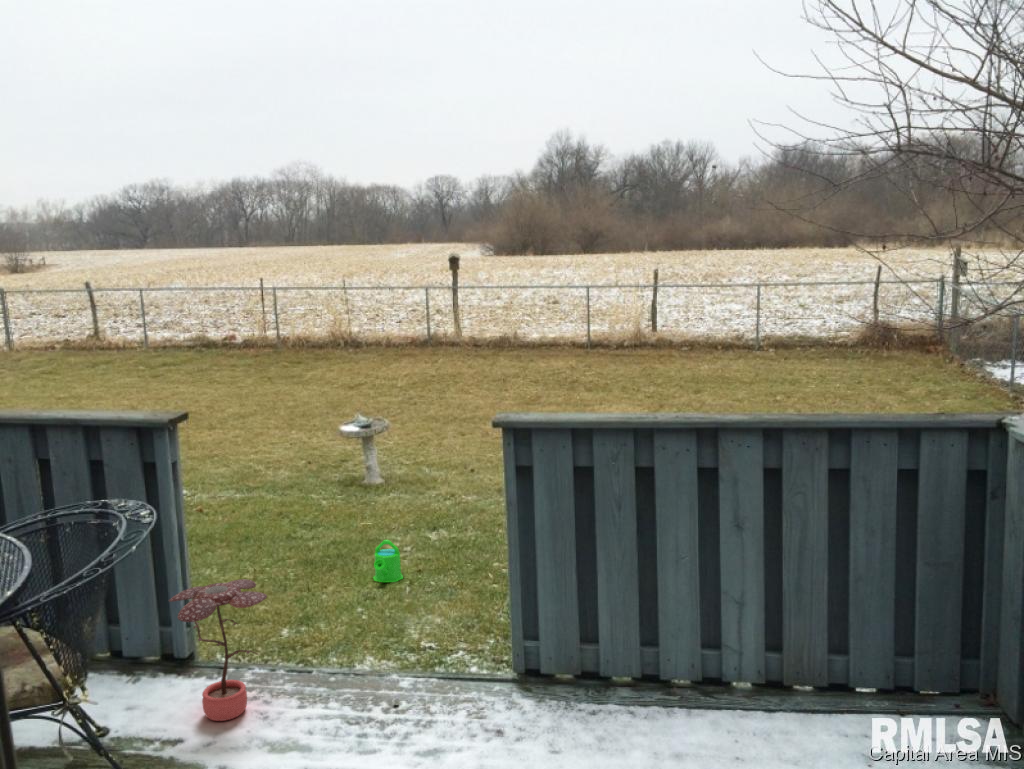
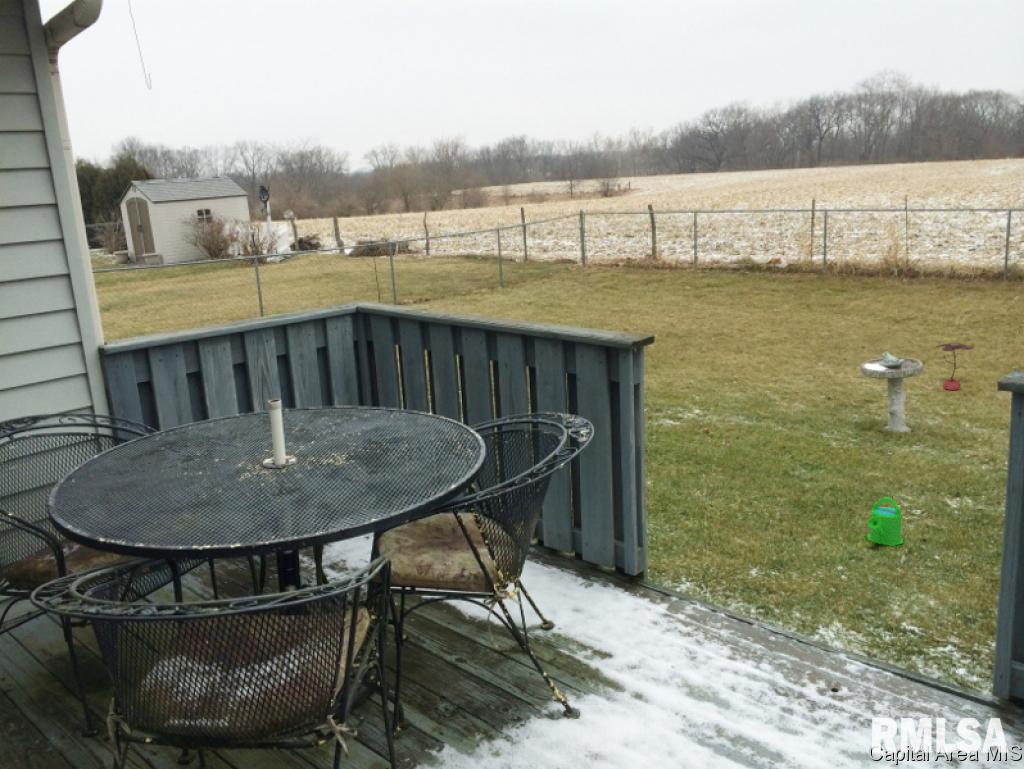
potted plant: present [169,579,267,721] -> present [937,343,973,390]

